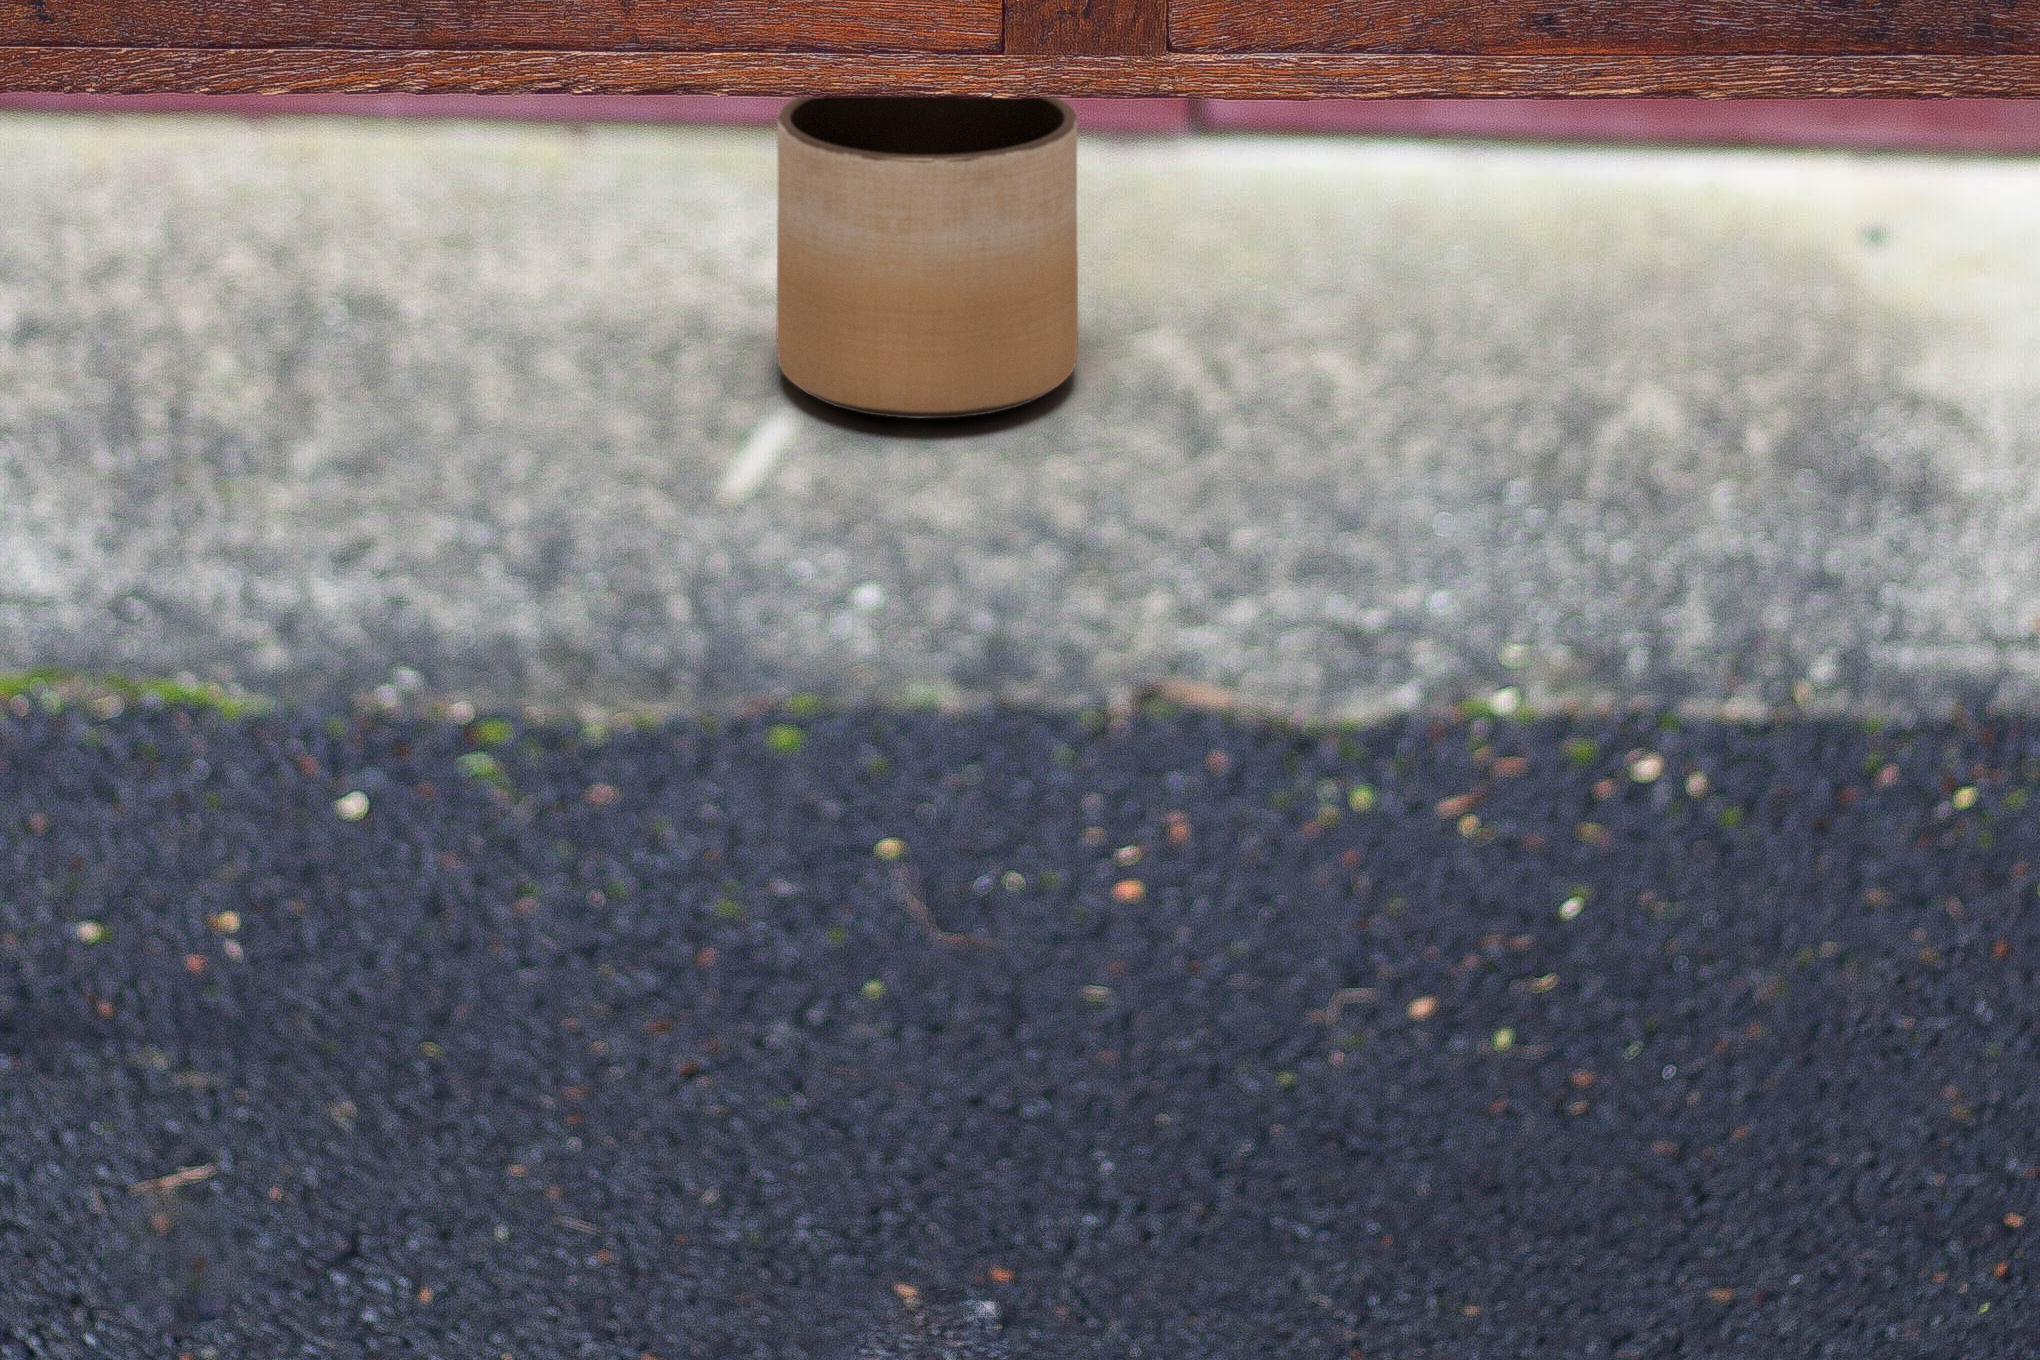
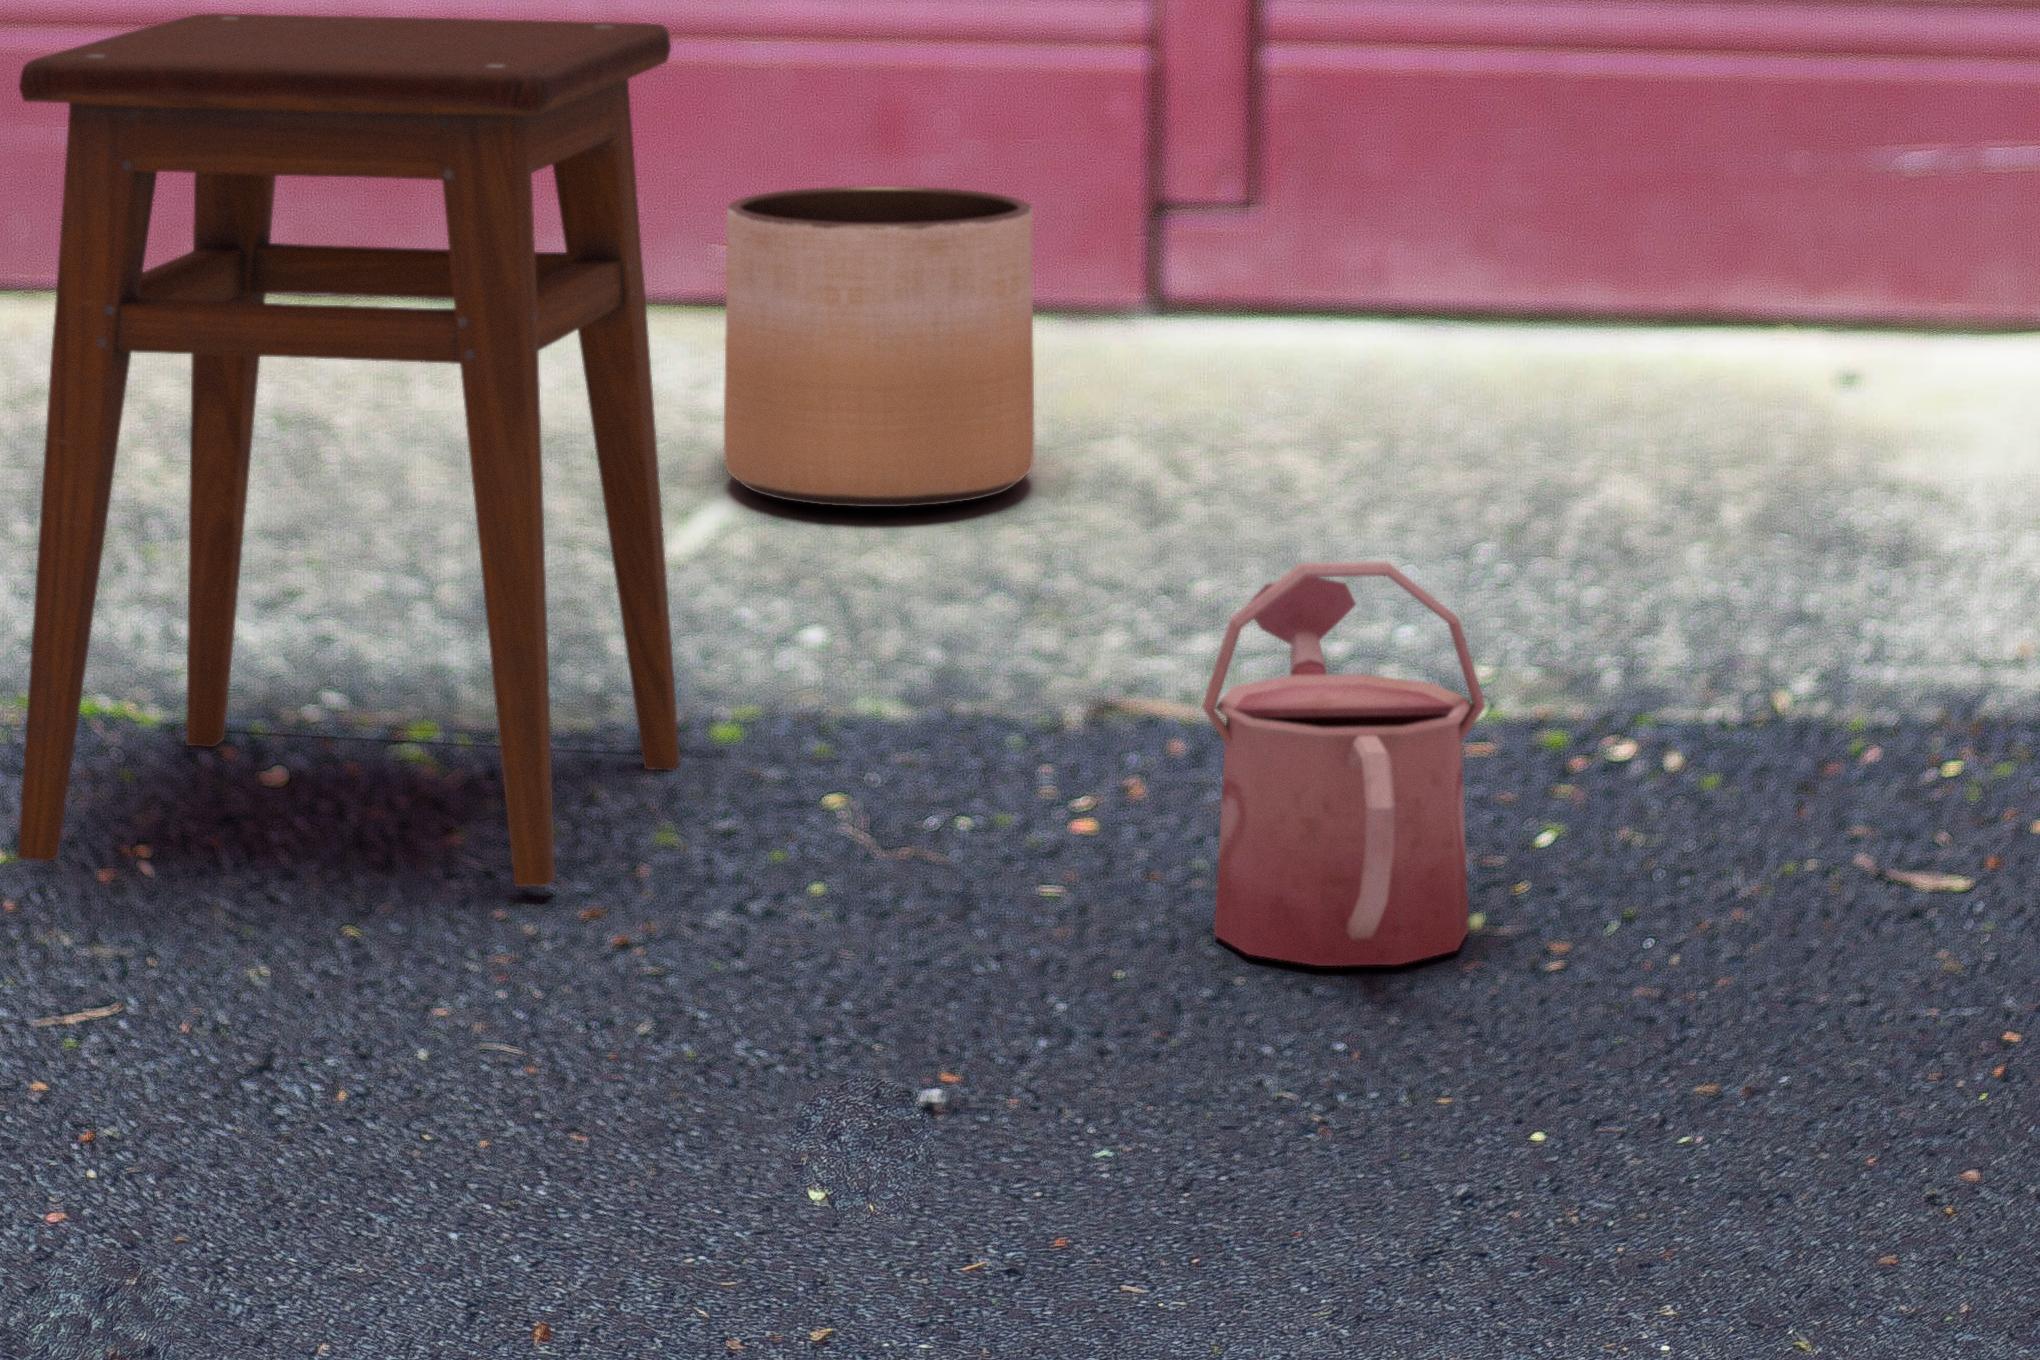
stool: none [86,79,741,991] -> present [17,13,680,887]
watering can: none [1243,688,1517,1113] -> present [1202,562,1485,966]

